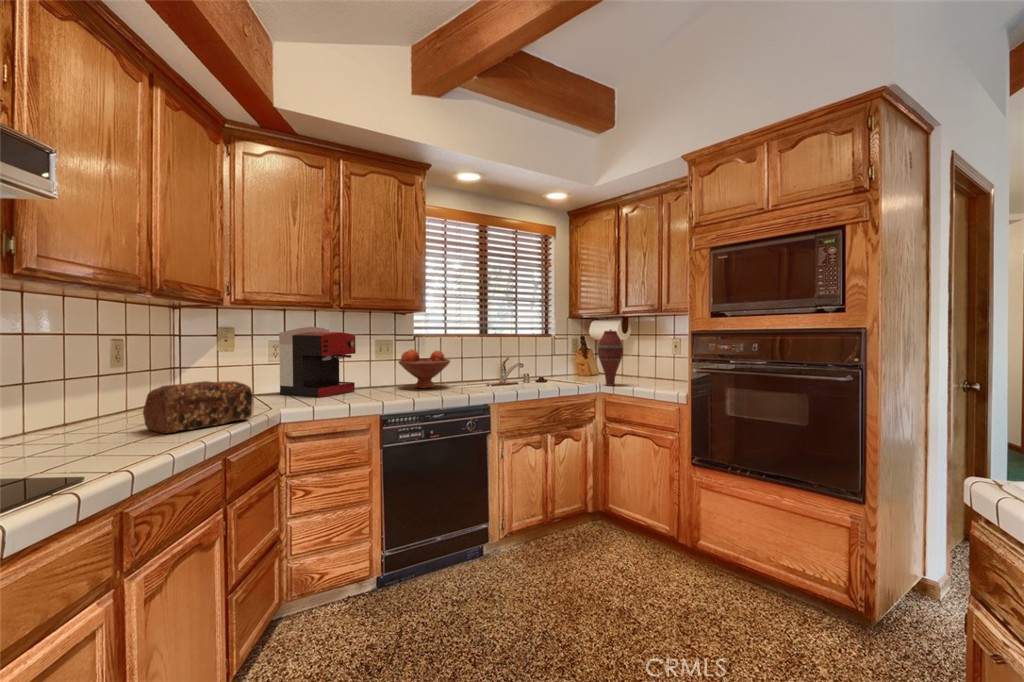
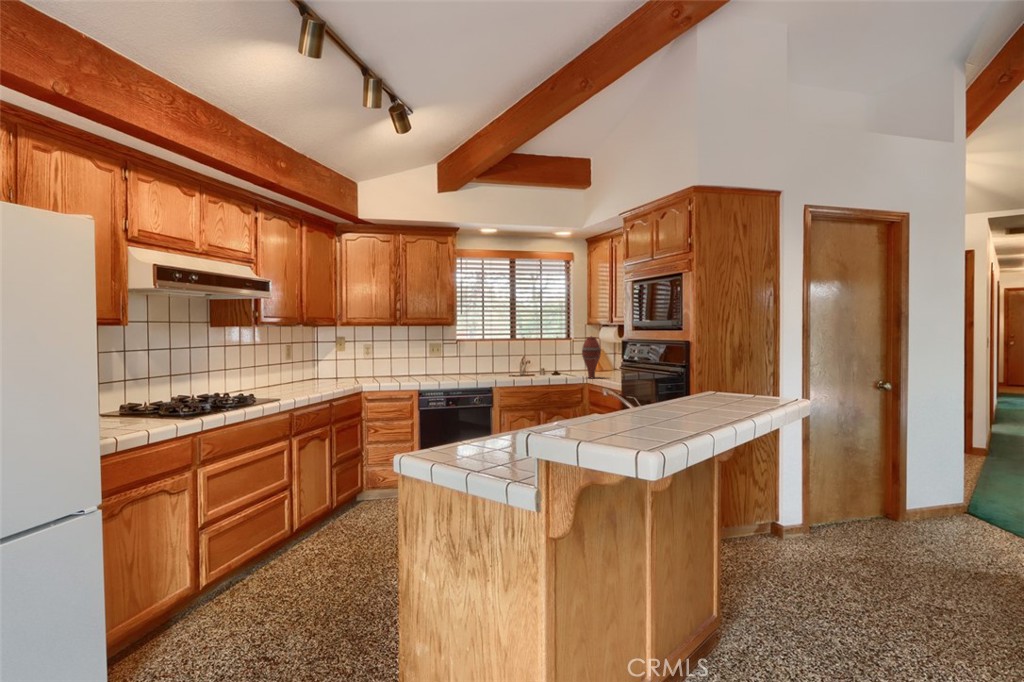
coffee maker: present [279,327,356,397] -> none [369,336,413,379]
fruit bowl: present [399,350,450,388] -> none [441,351,475,377]
bread loaf: present [143,381,253,434] -> none [300,366,346,390]

